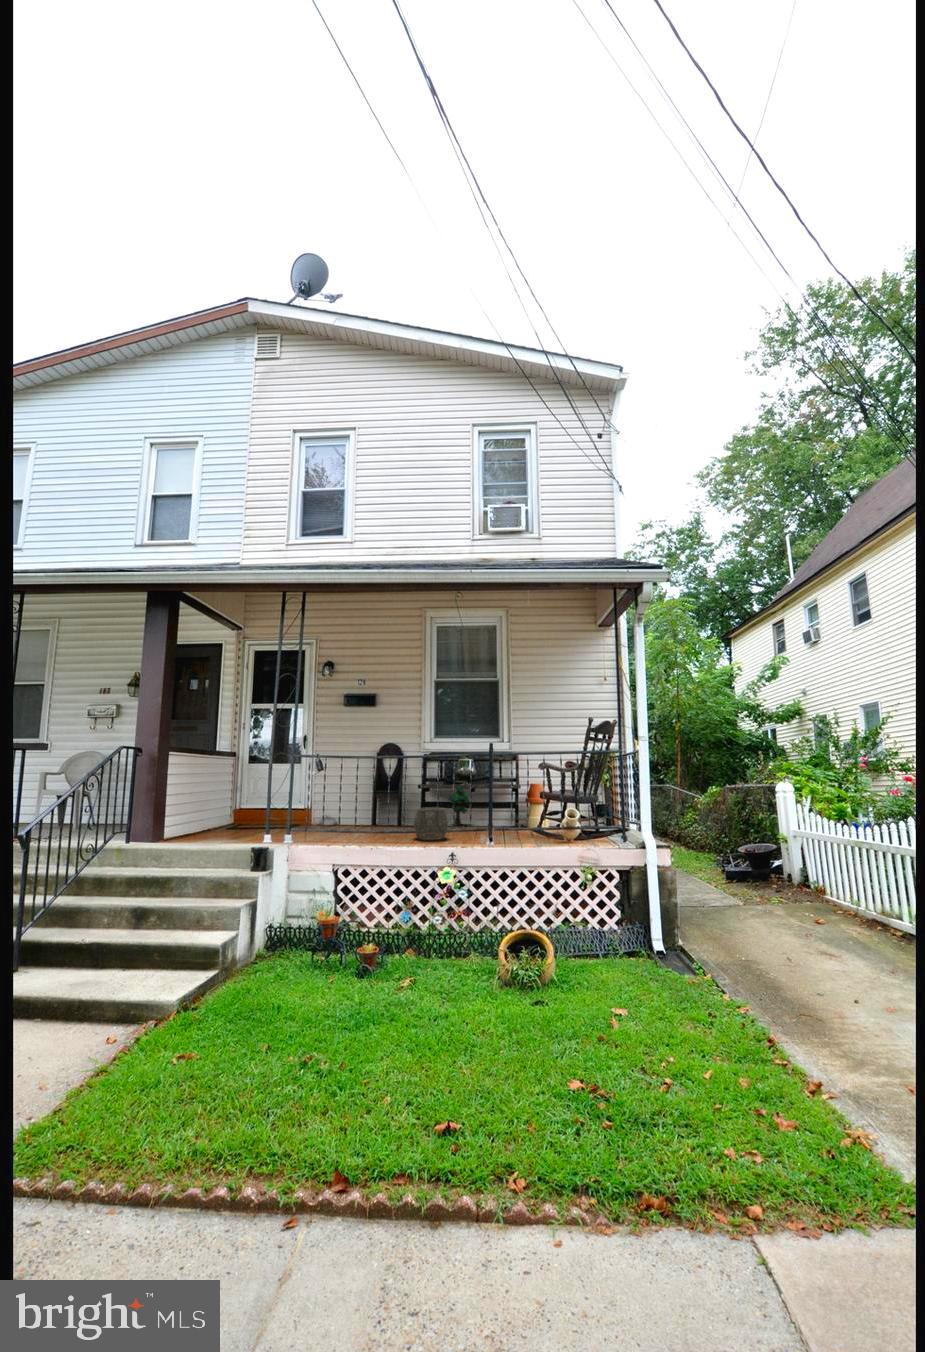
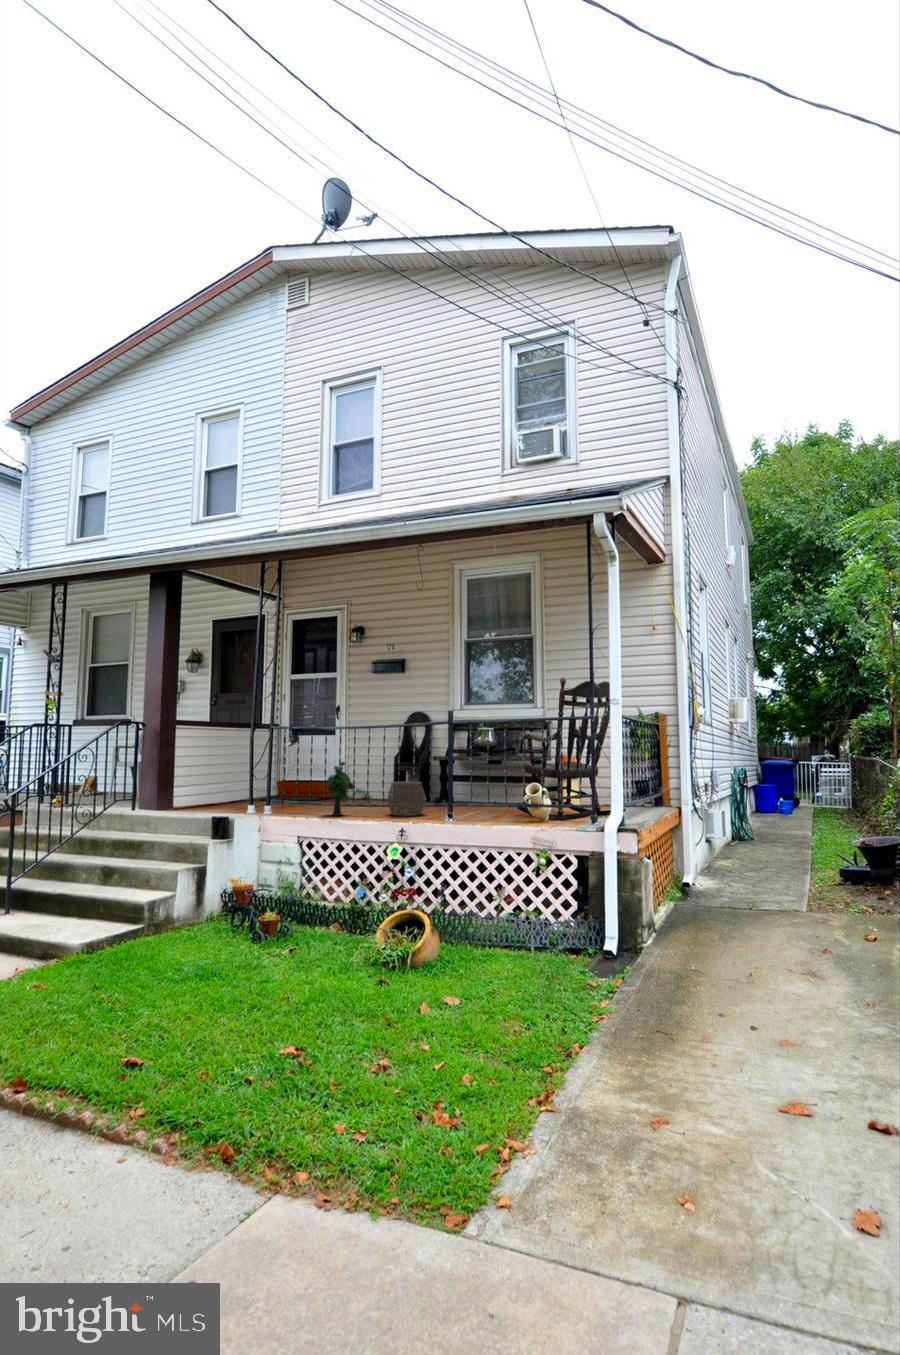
decorative plant: present [448,786,469,825] -> present [326,762,355,816]

